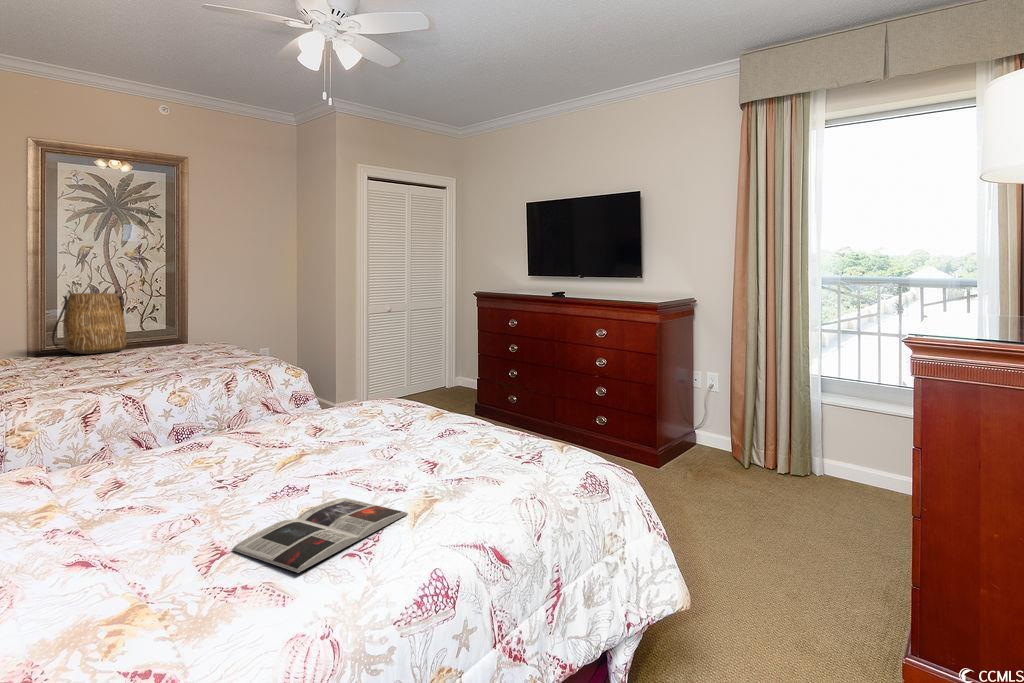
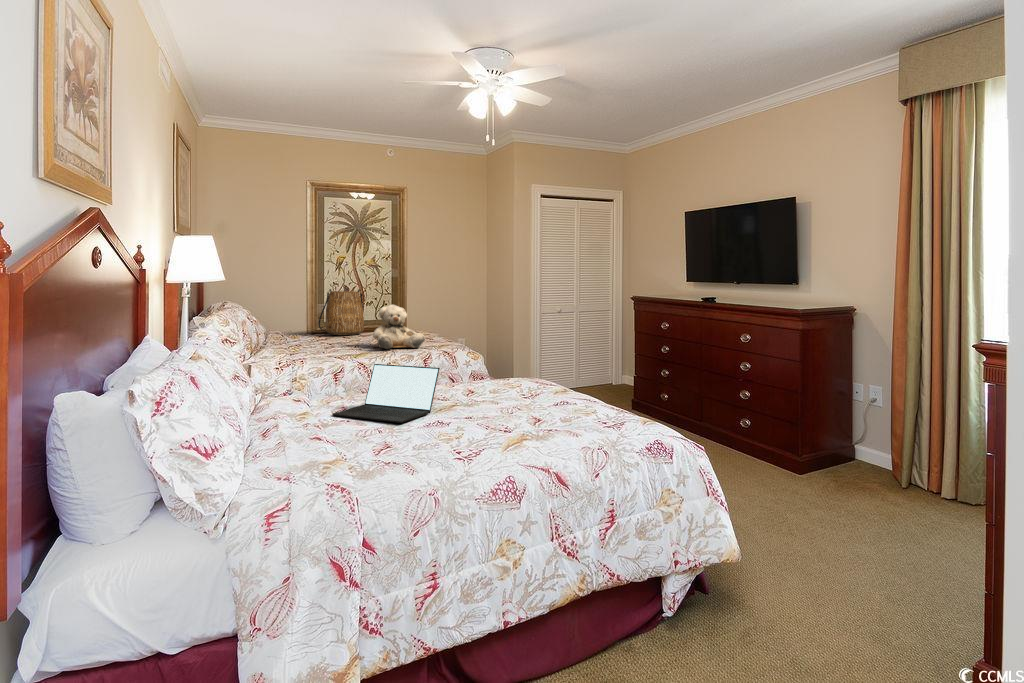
teddy bear: none [143,311,224,373] -> present [373,305,425,349]
laptop: none [84,410,276,512] -> present [332,364,440,423]
magazine: present [232,498,408,573] -> none [402,424,507,450]

